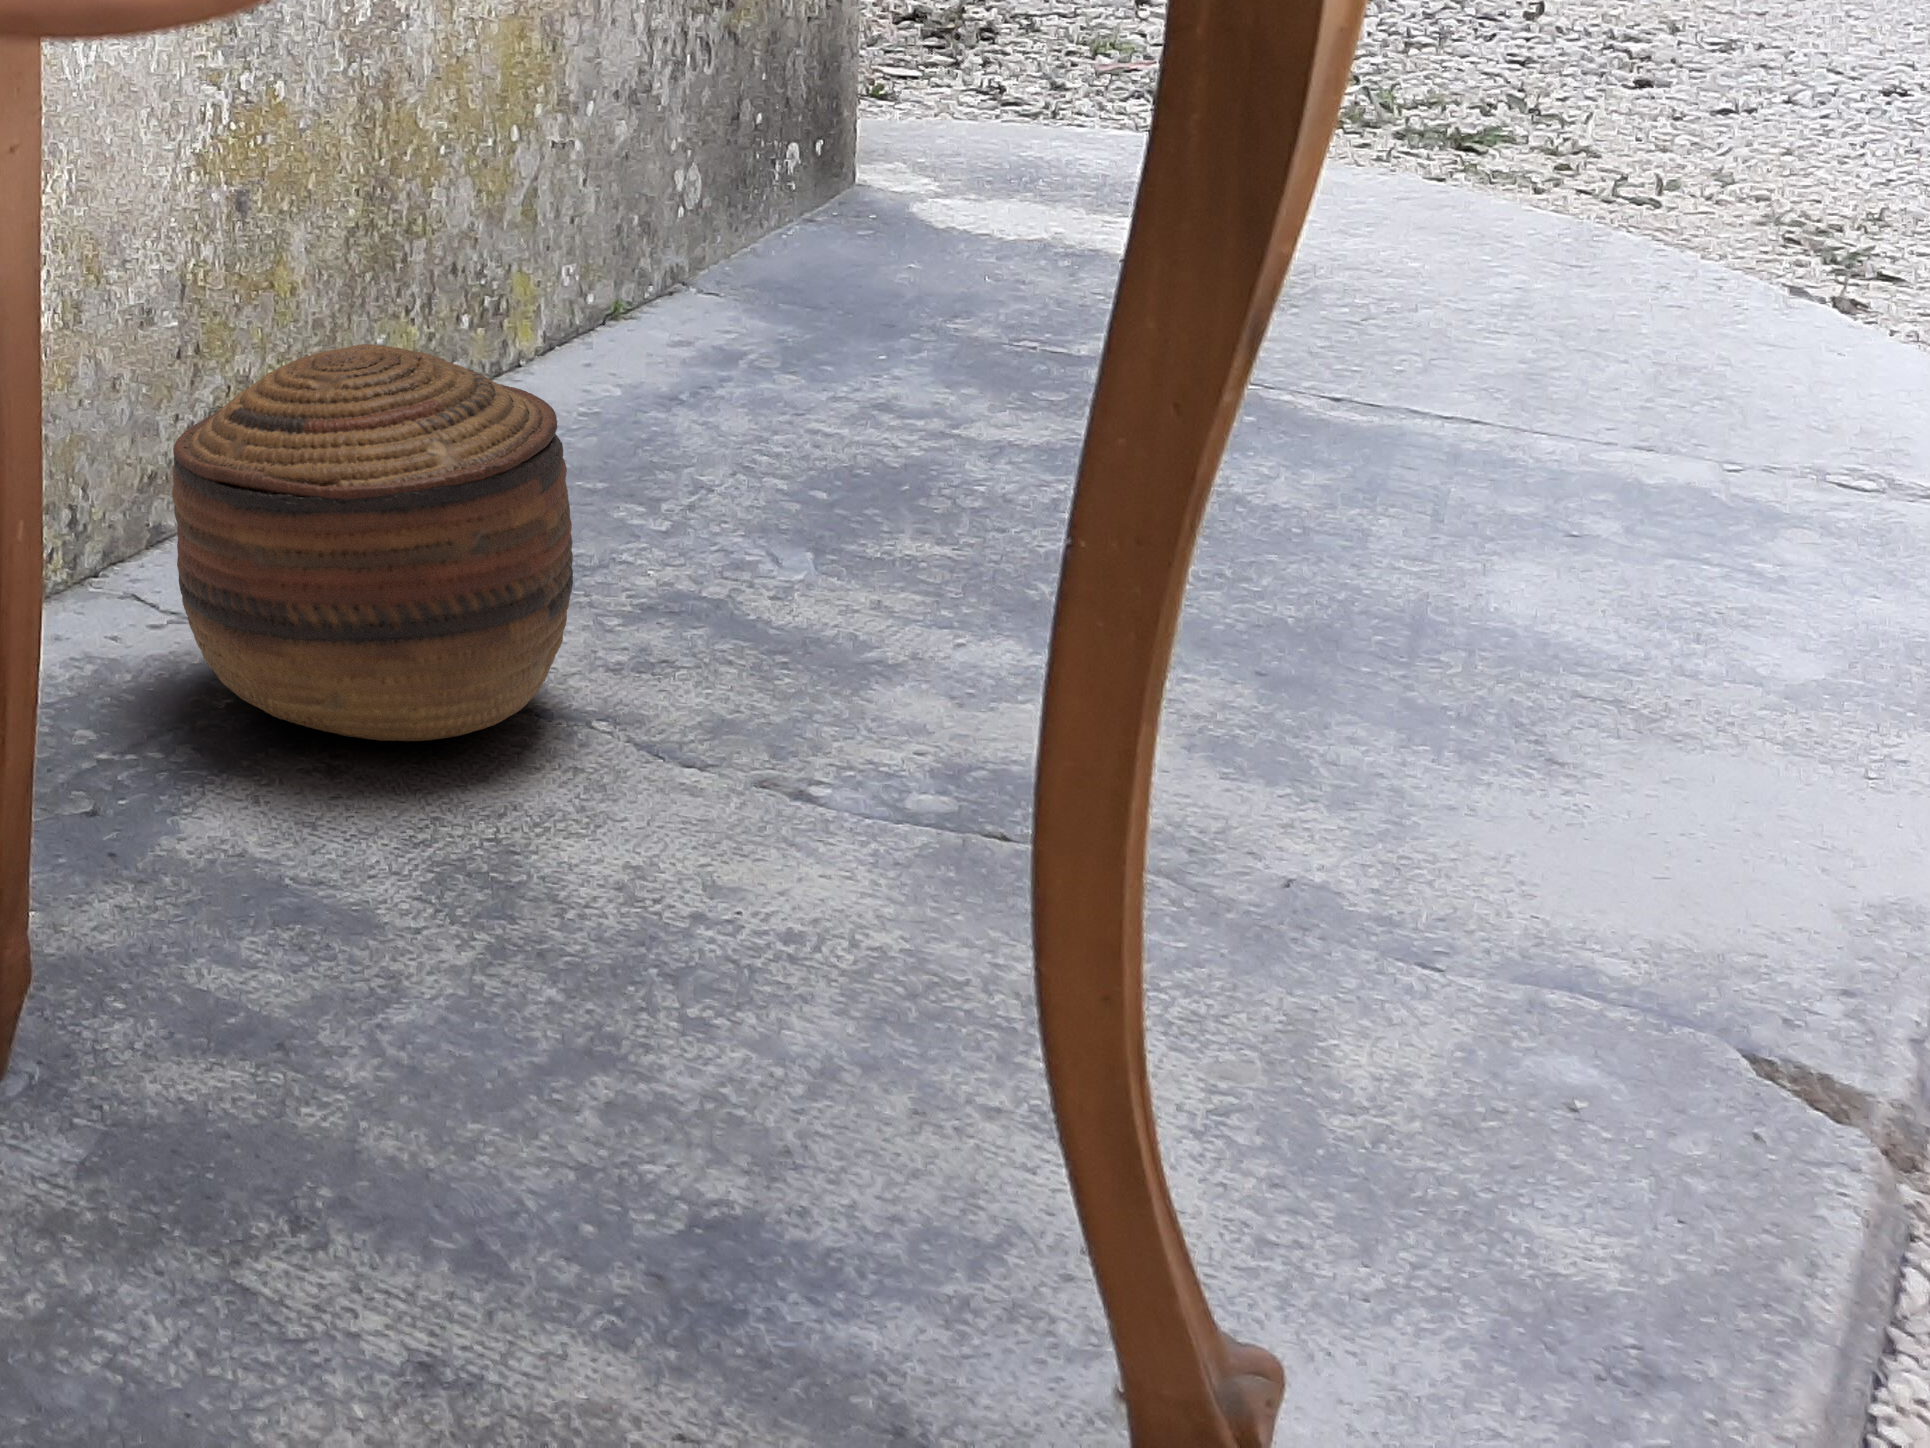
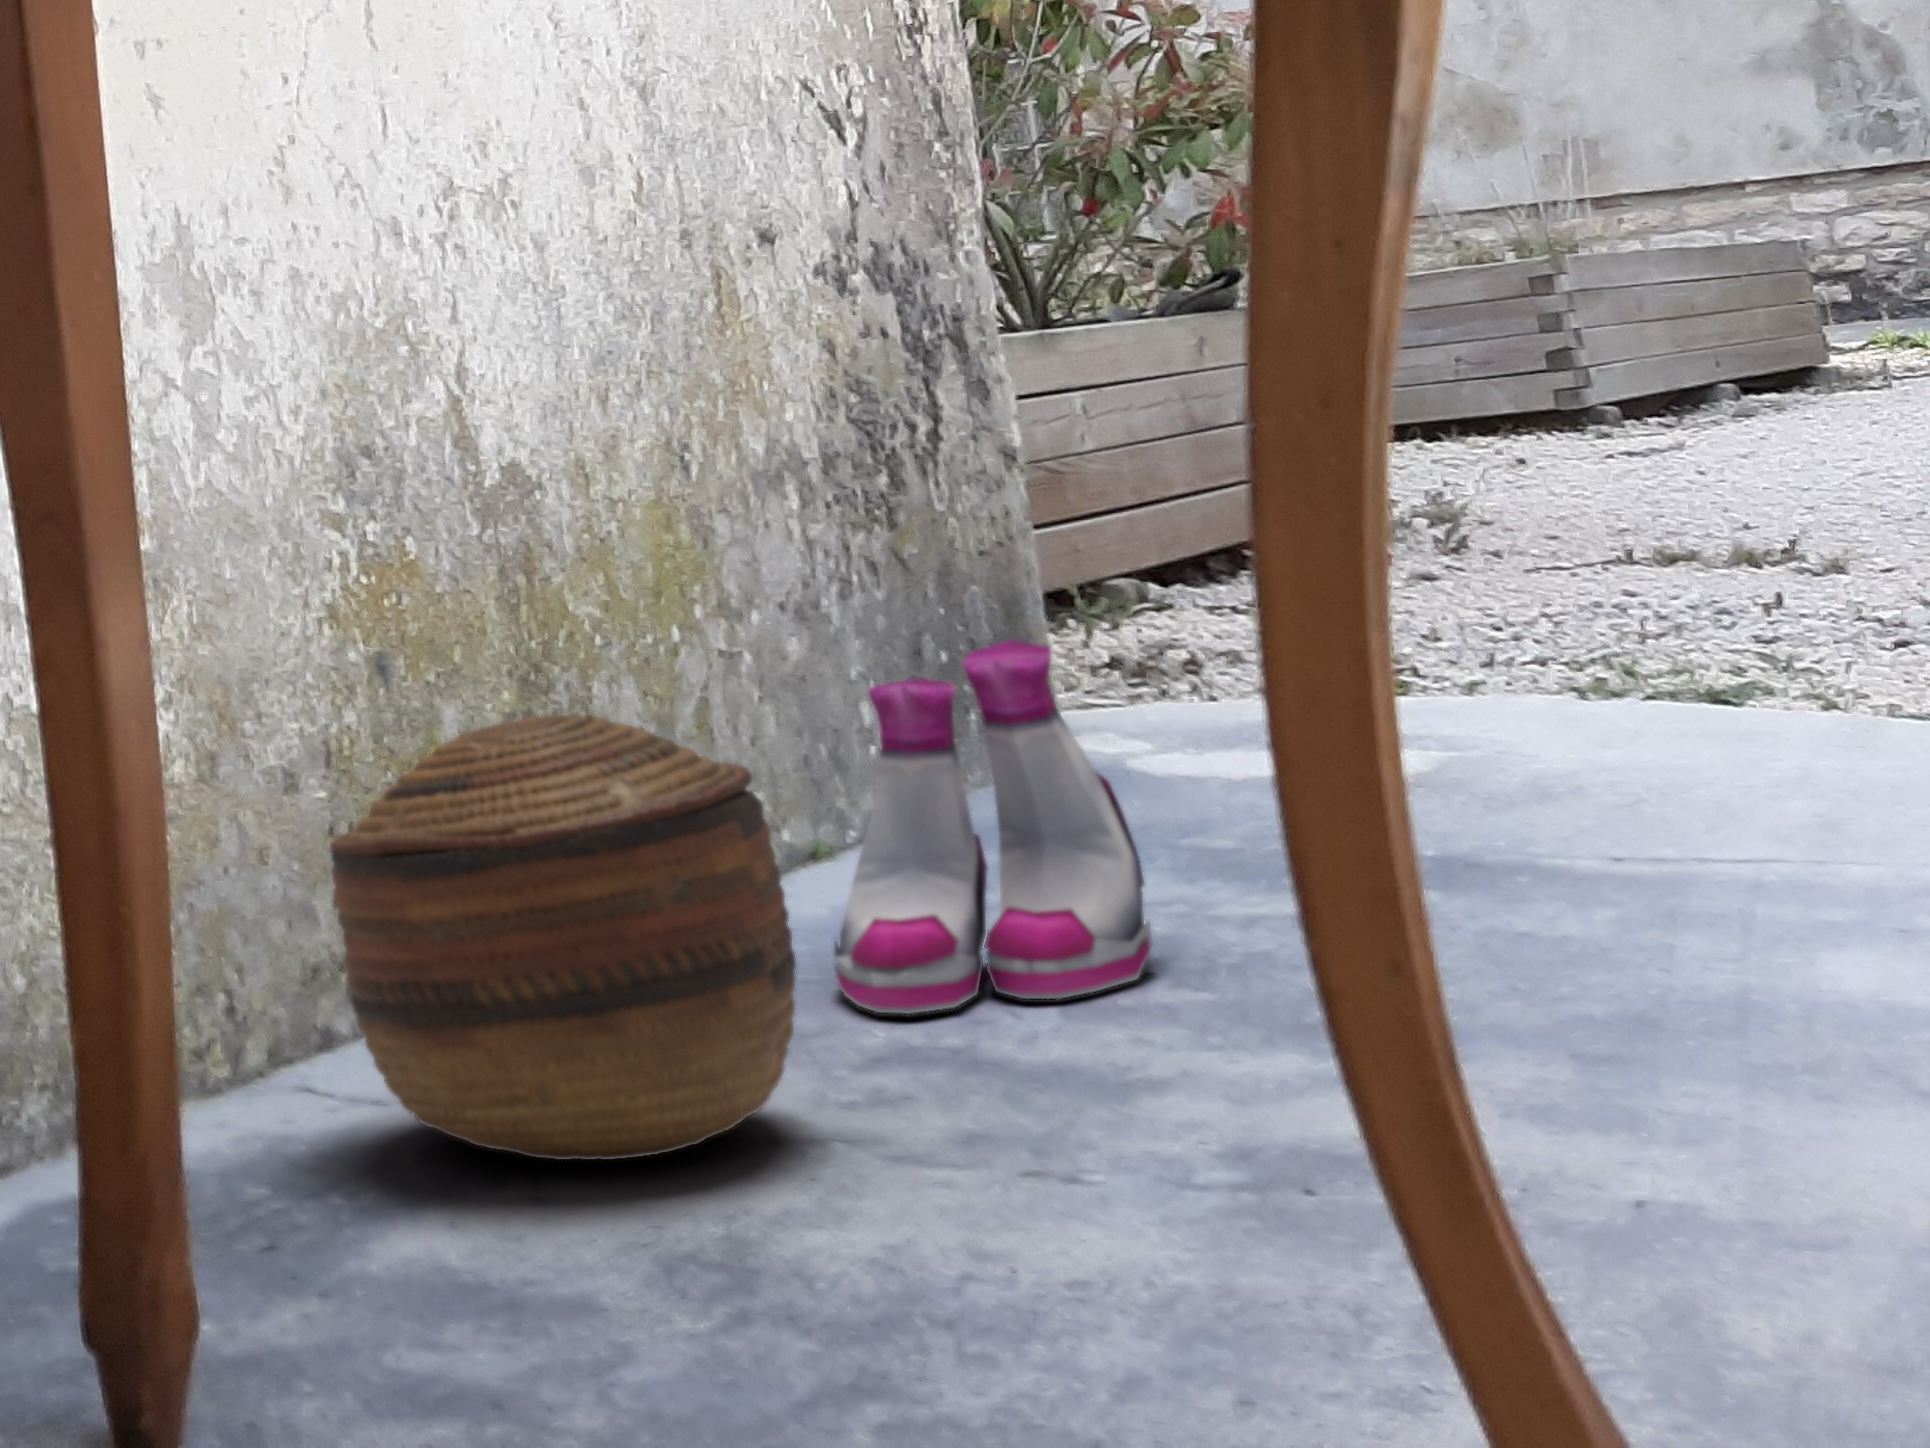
boots: none [611,229,892,561] -> present [834,640,1153,1014]

